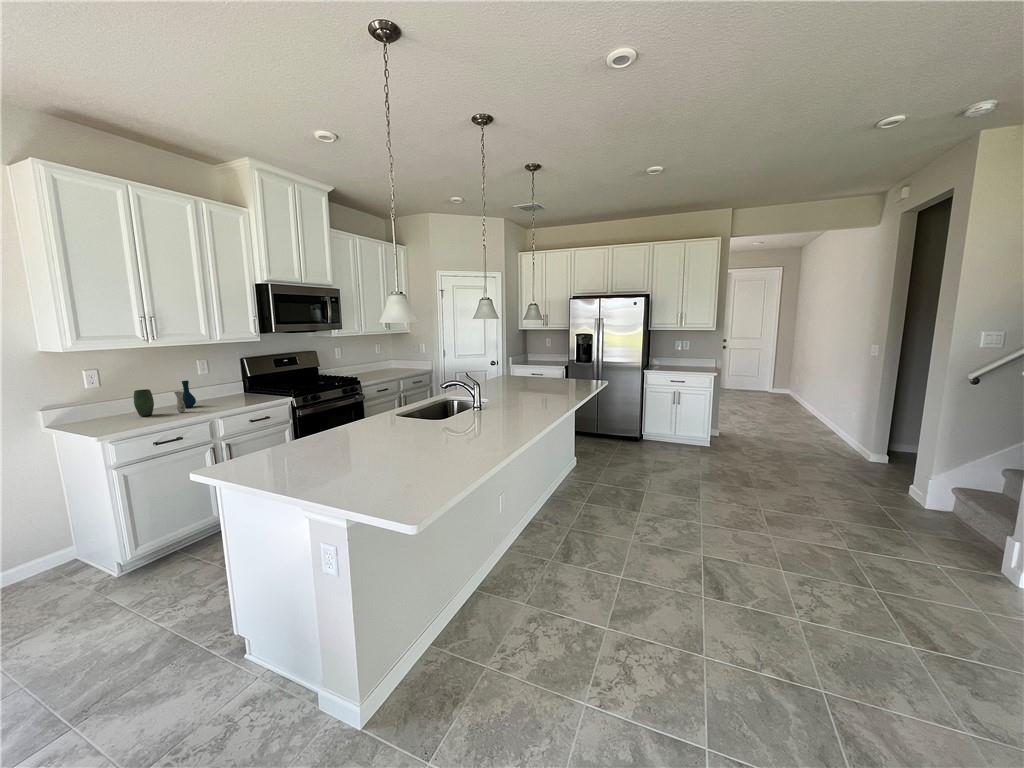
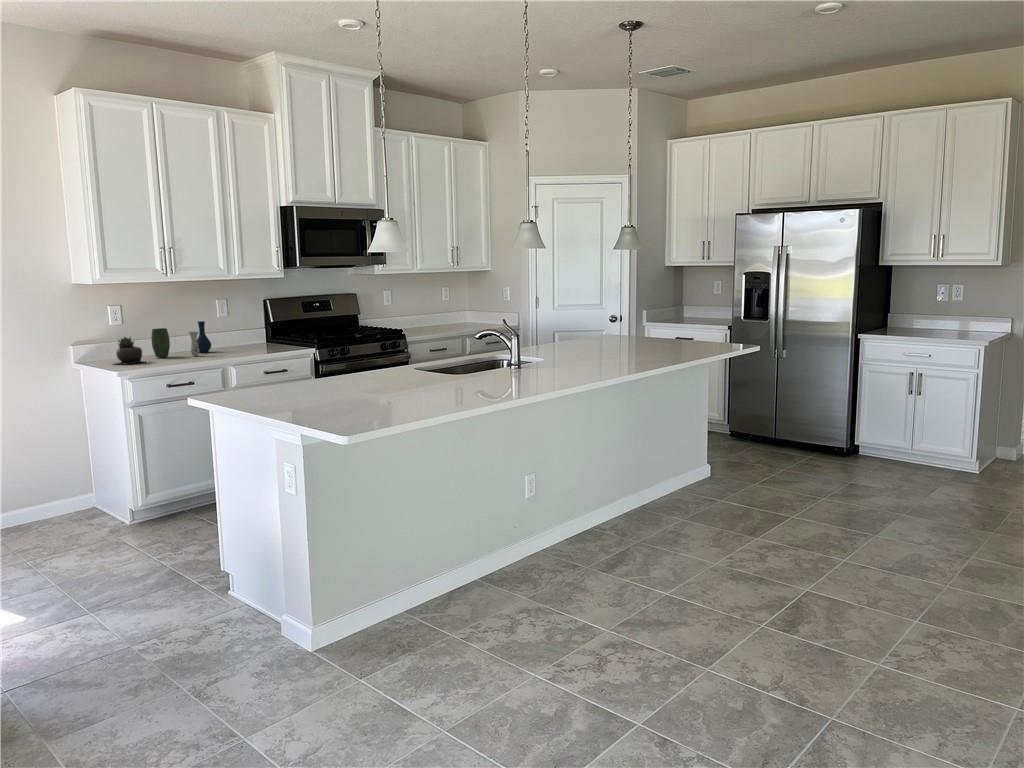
succulent plant: none [88,400,132,428] -> present [114,337,142,364]

